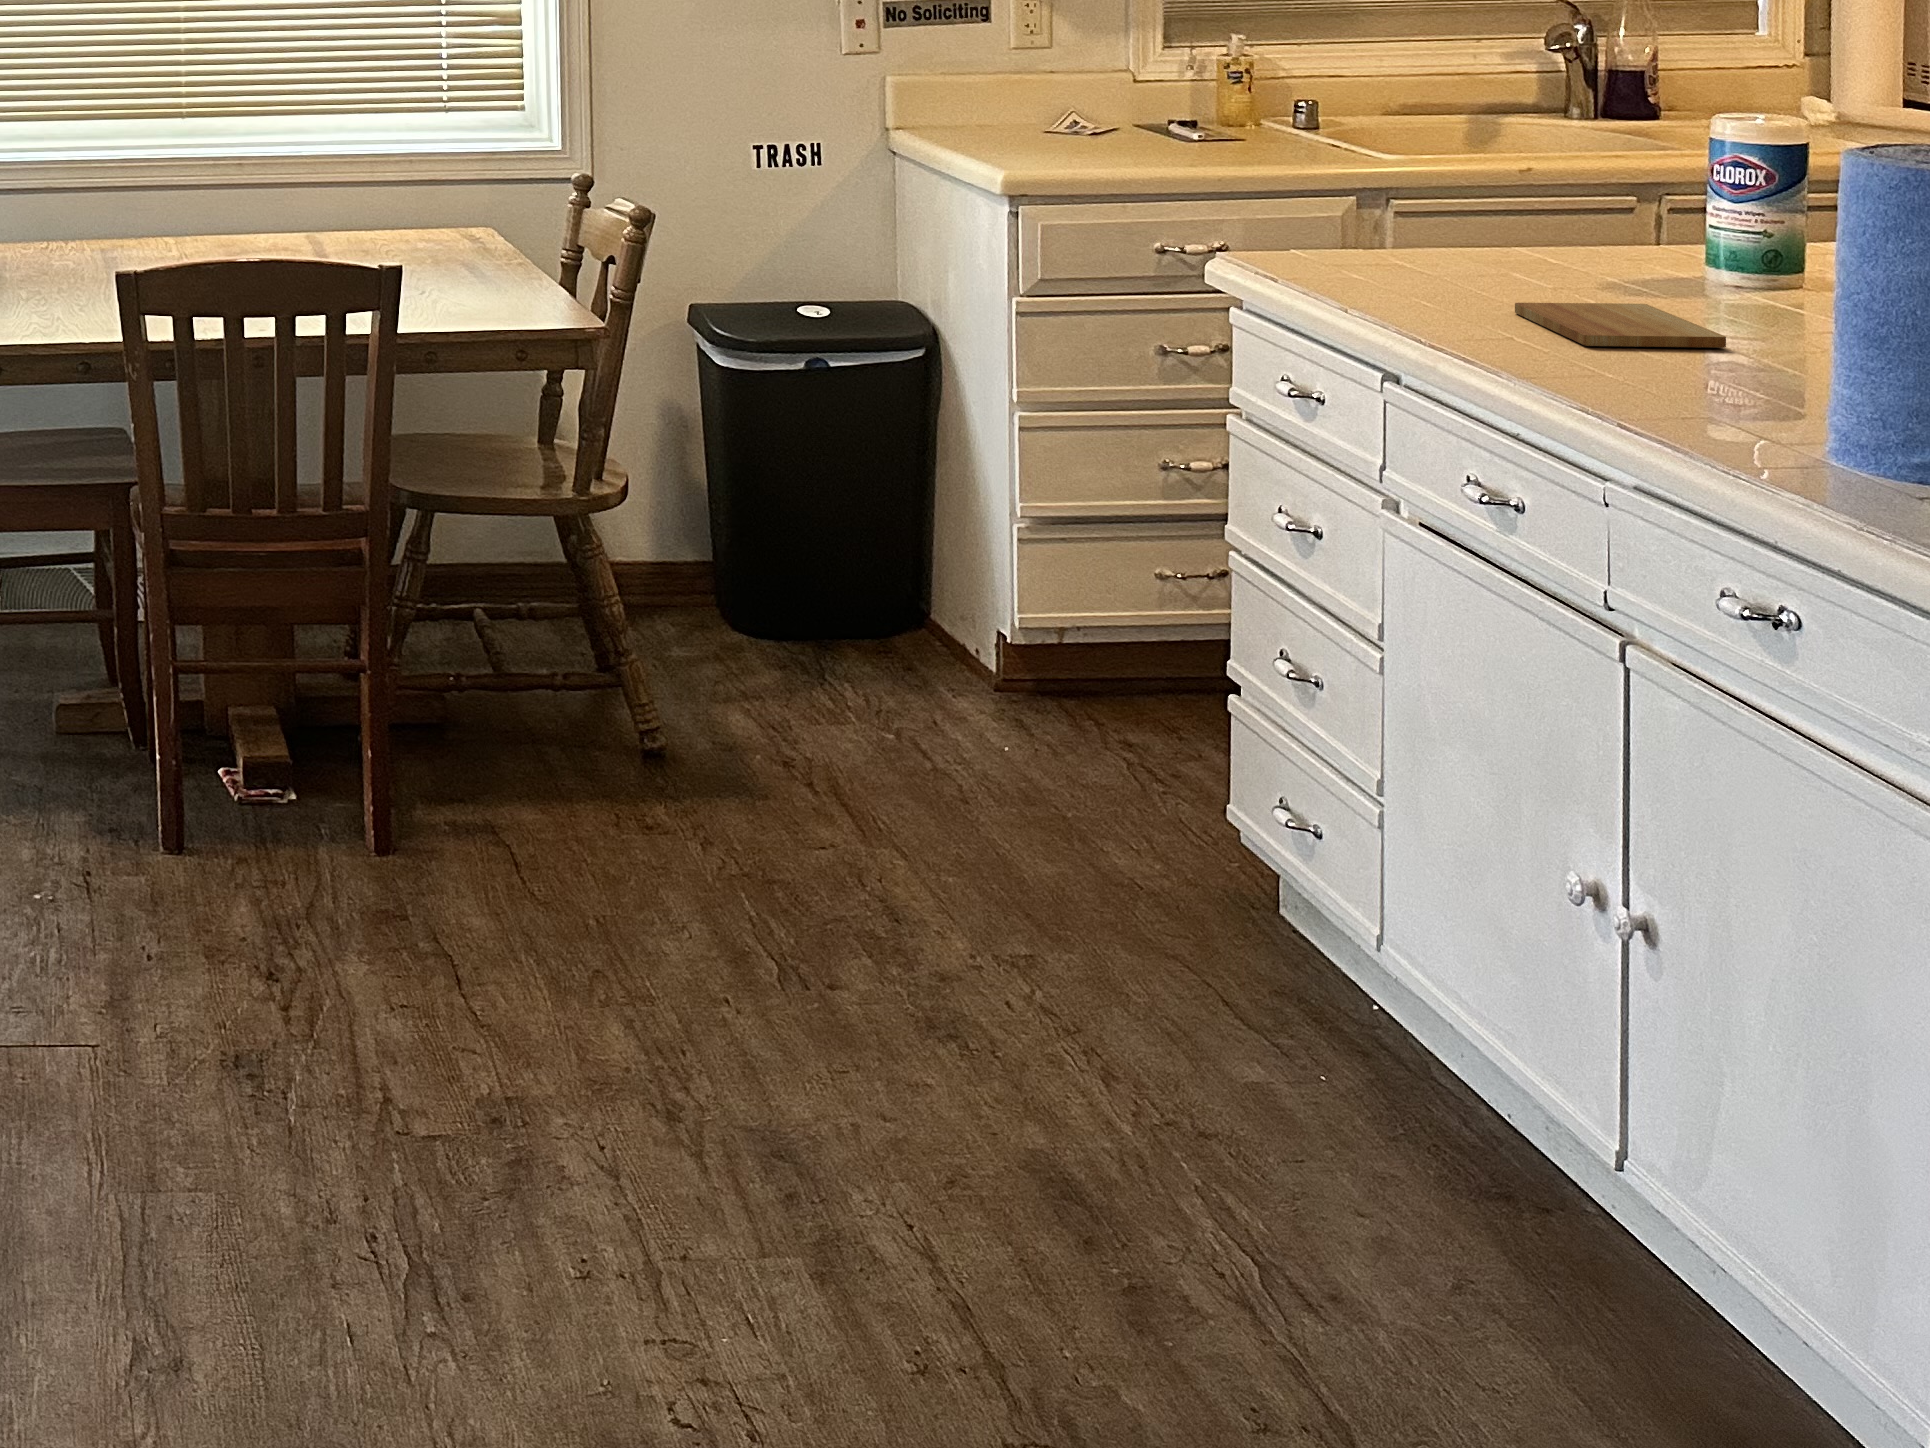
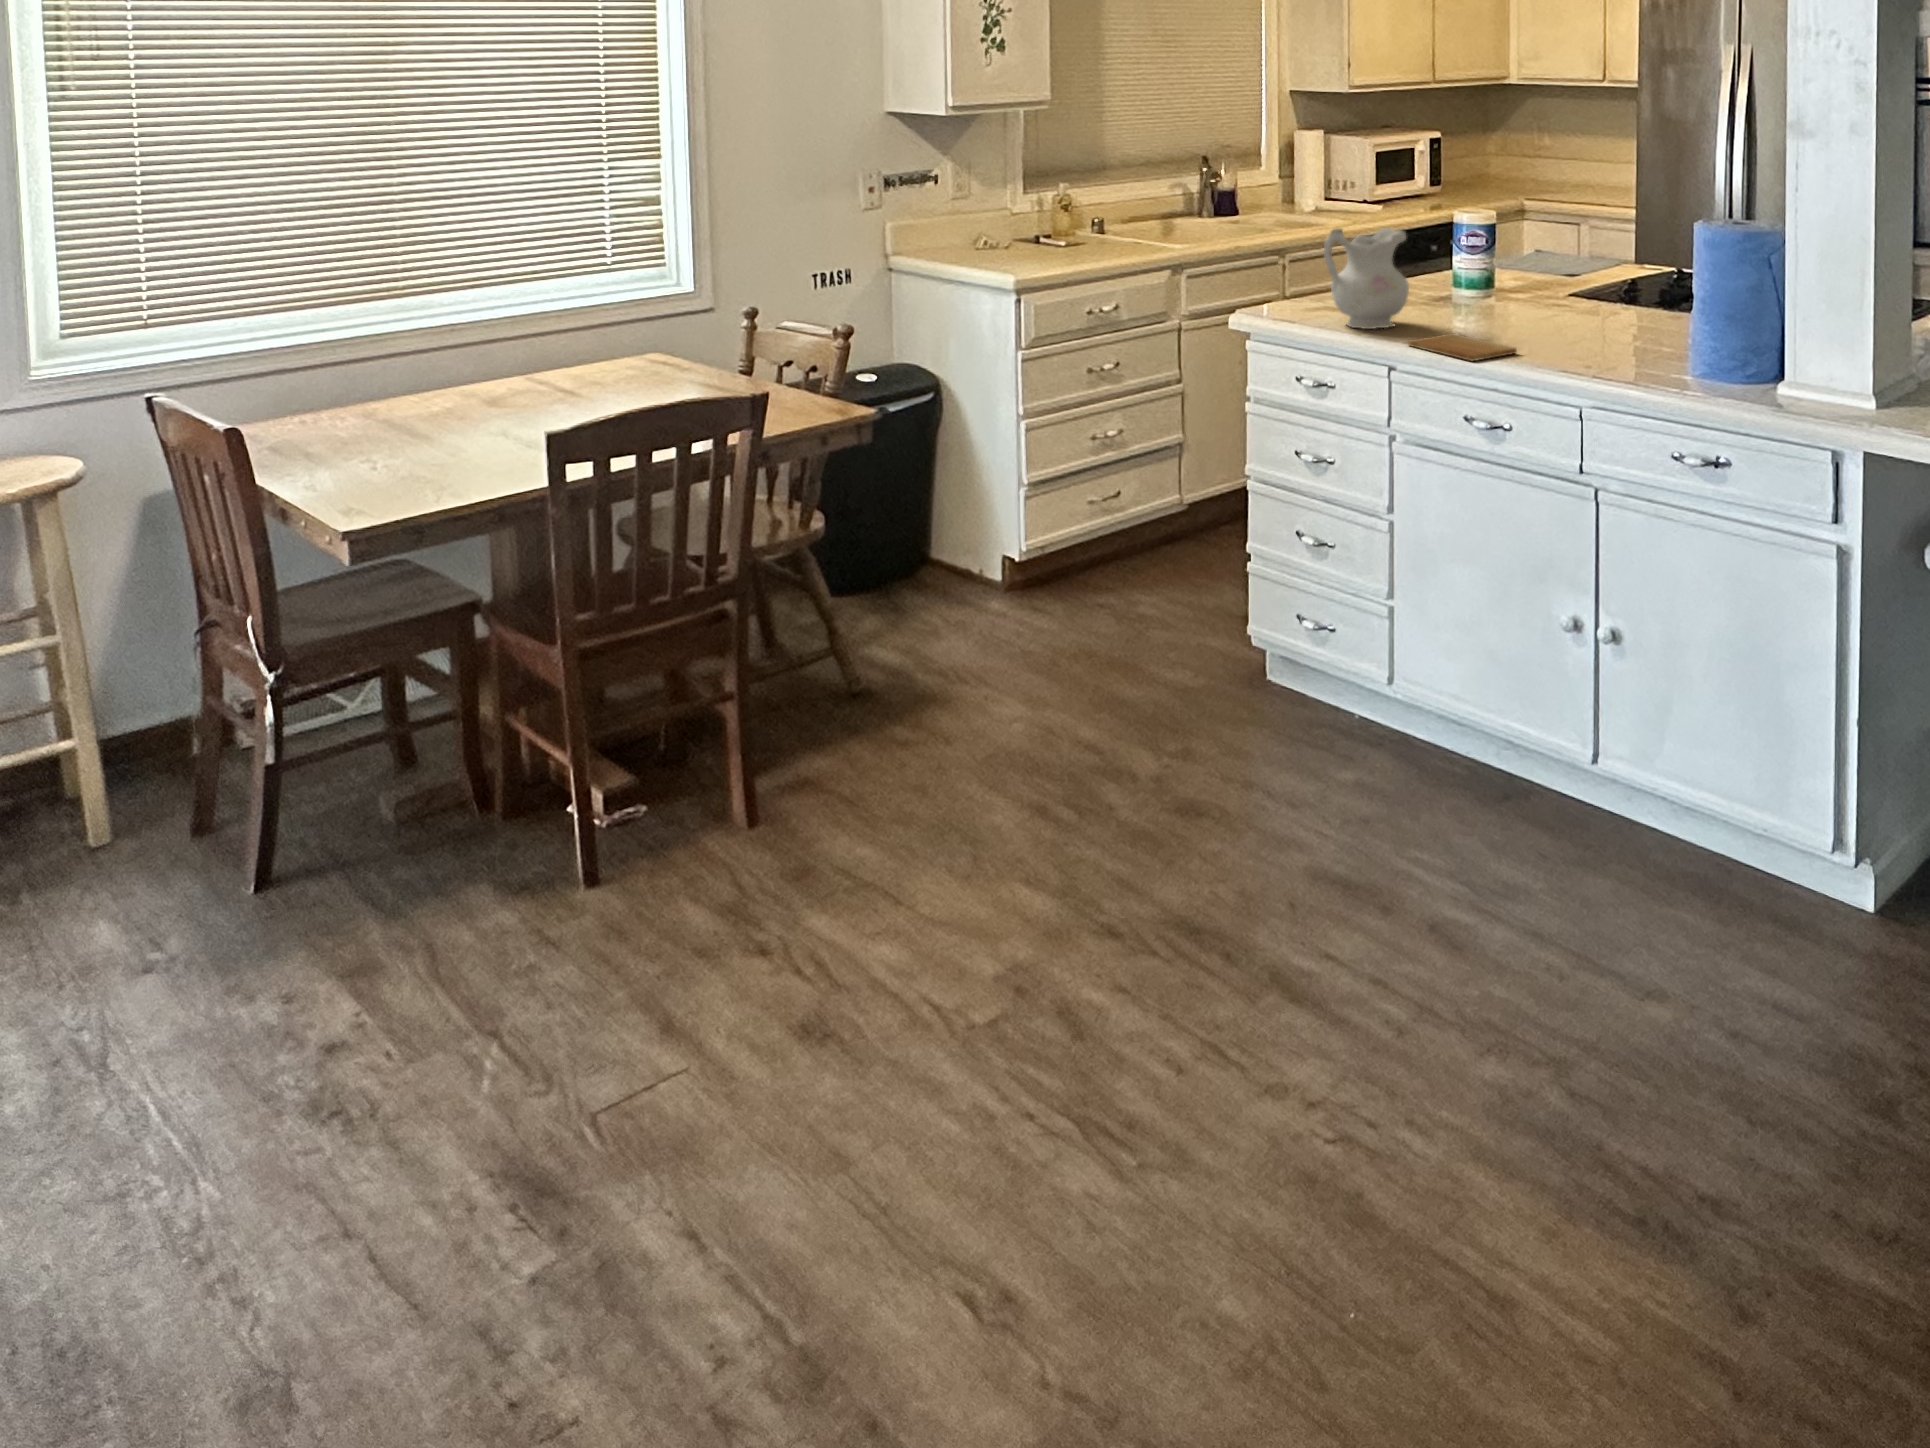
ceramic pitcher: none [1410,89,1603,287] -> present [1324,228,1409,329]

